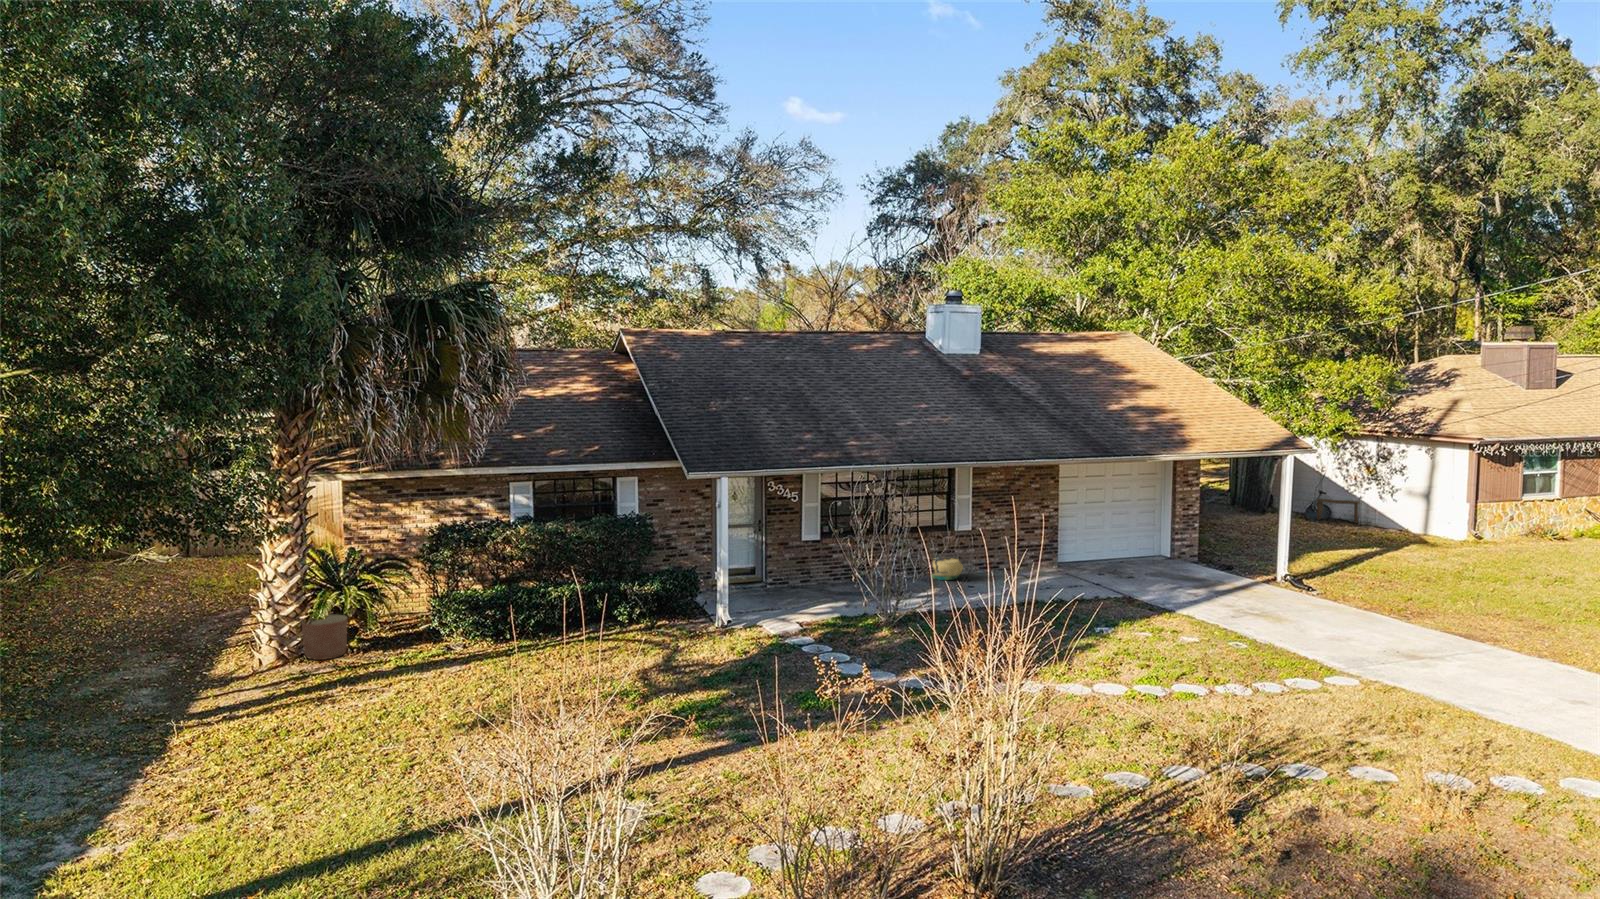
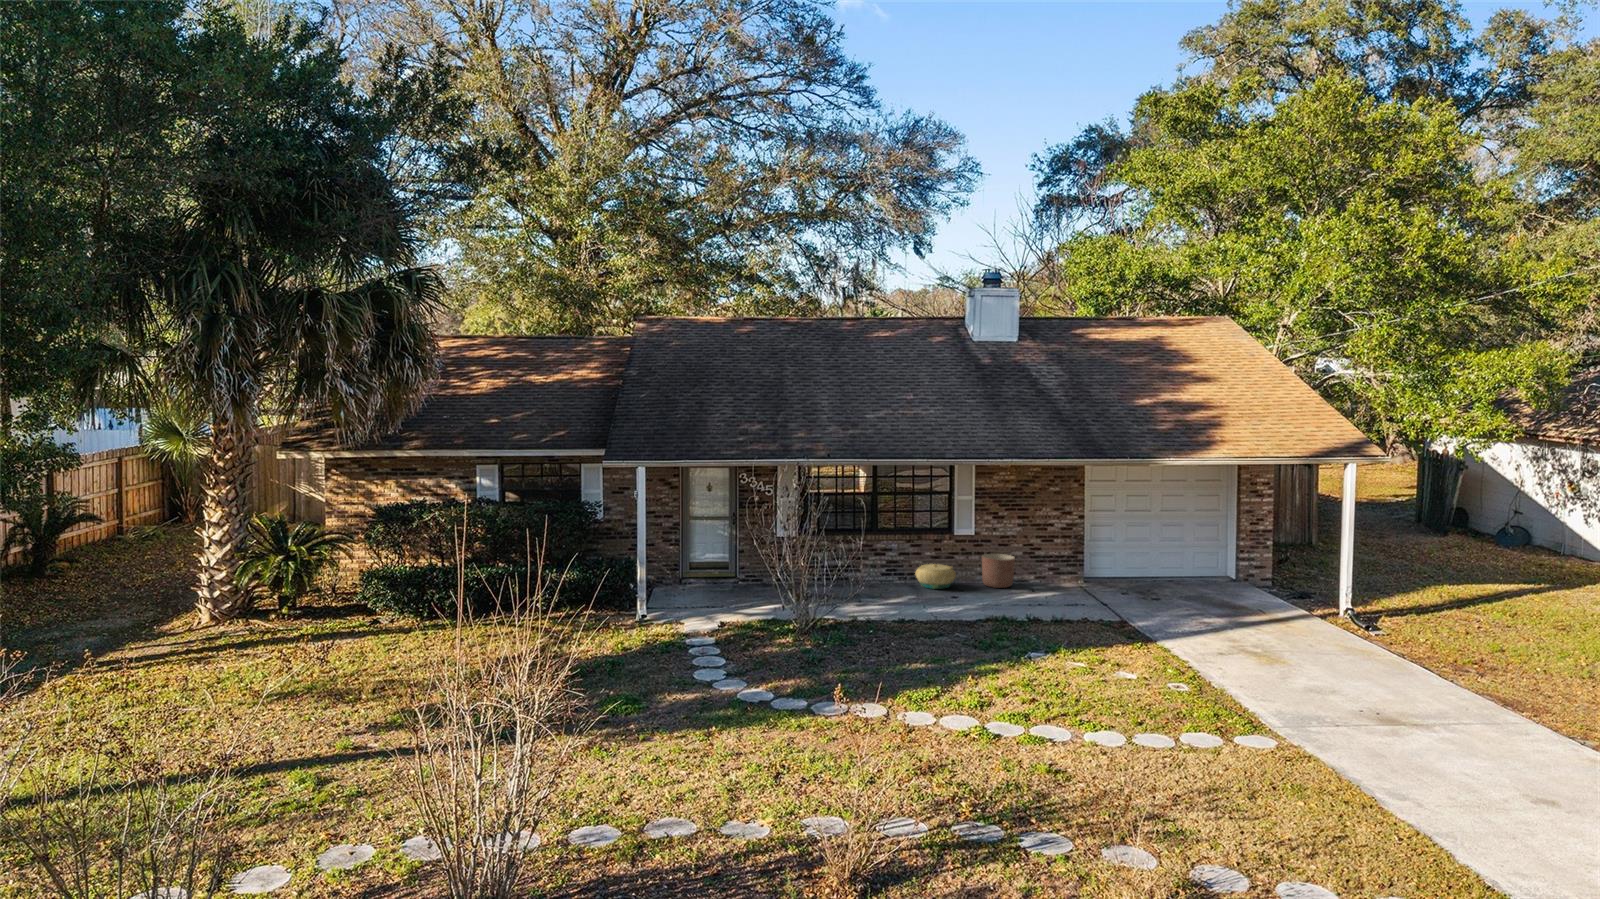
bench: present [1316,498,1362,523] -> none [1499,520,1562,553]
planter: present [302,615,347,660] -> present [982,554,1015,588]

